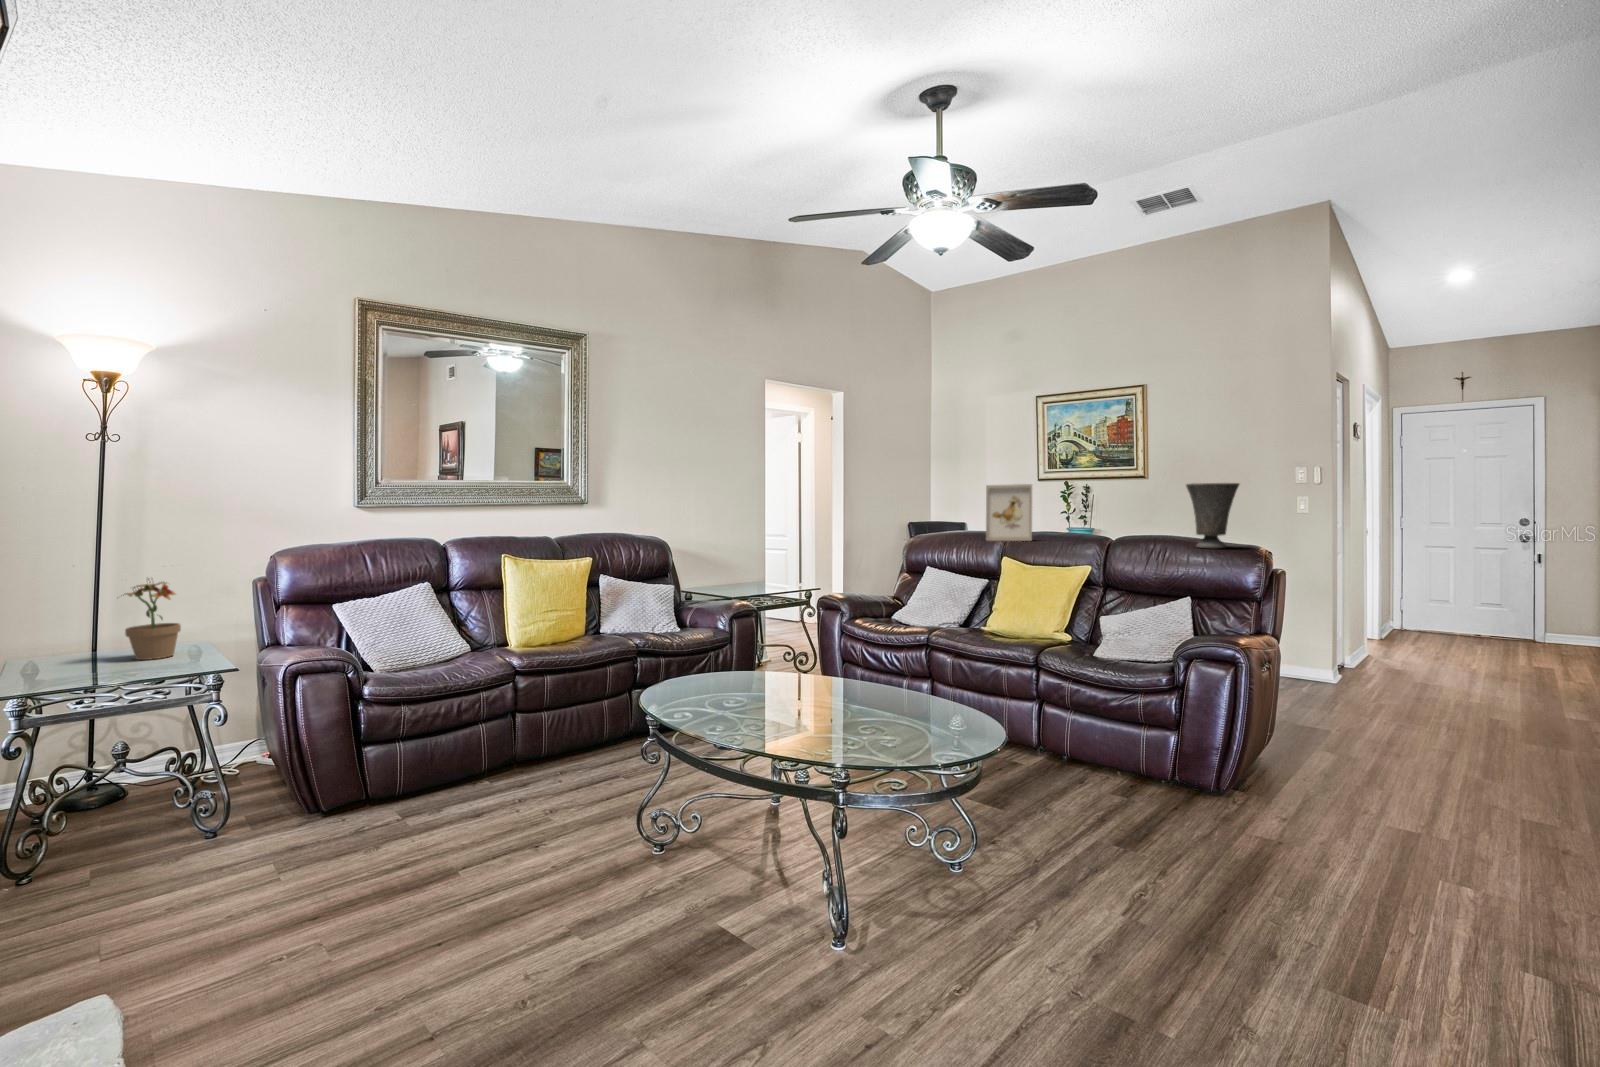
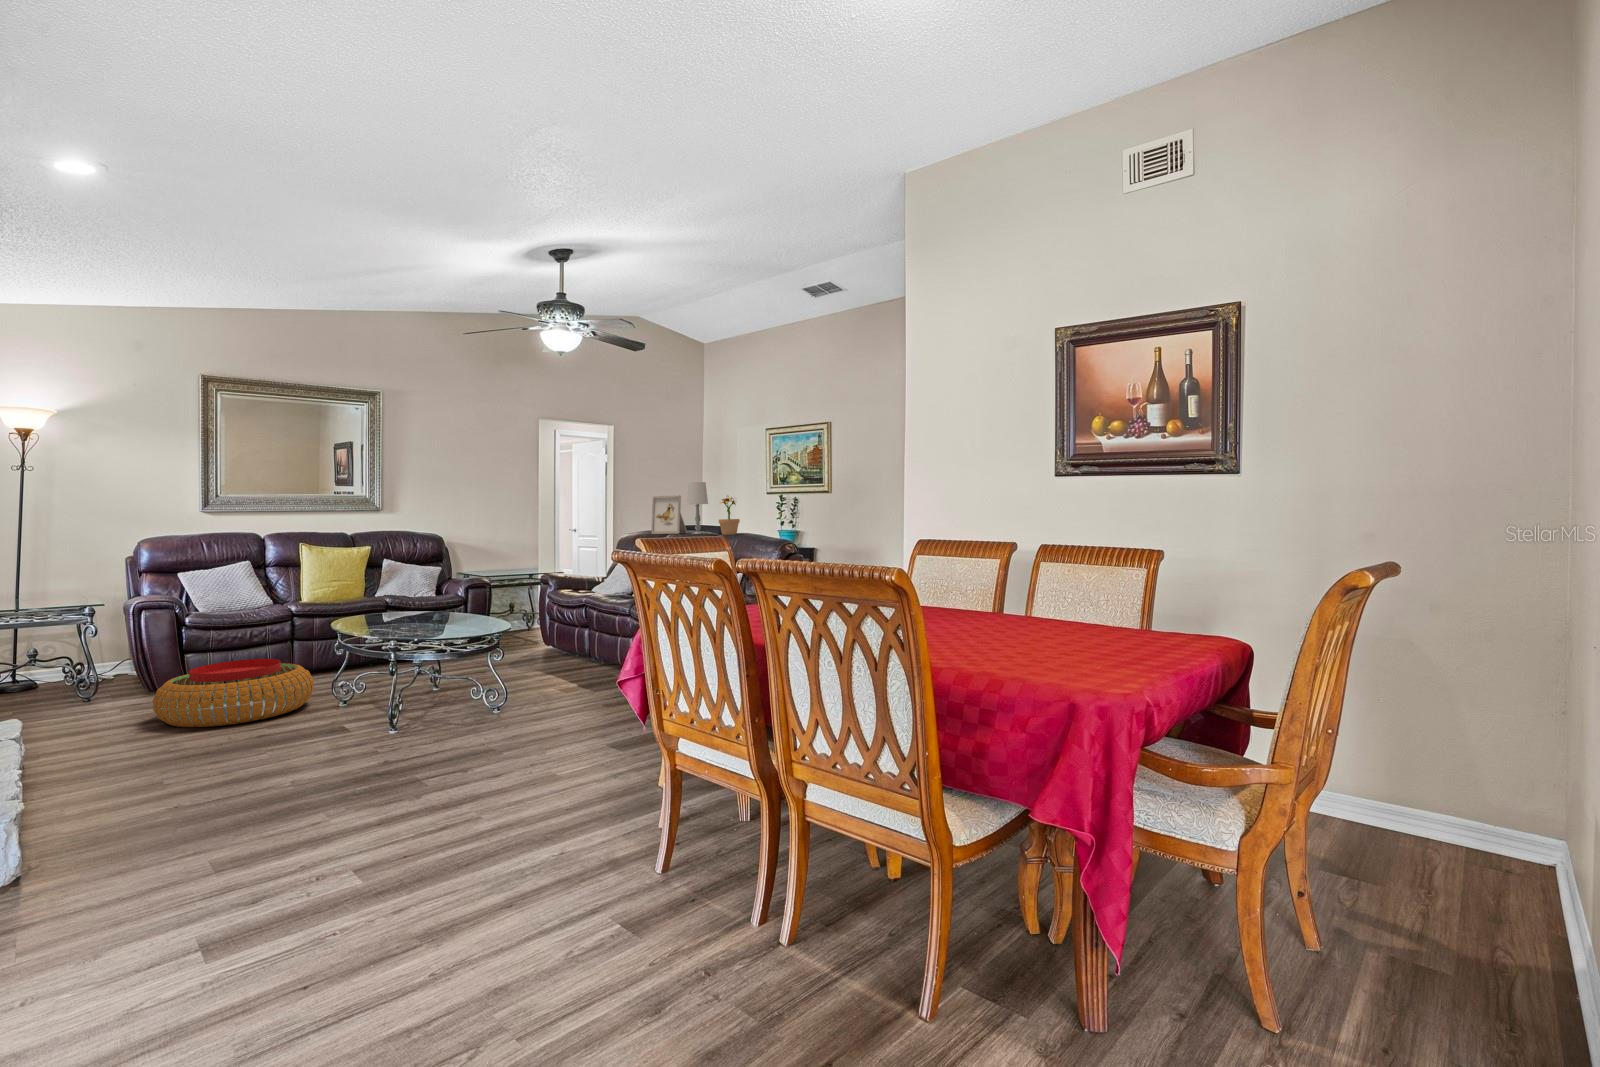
table lamp: none [1049,464,1084,543] -> present [687,482,708,534]
vase: present [1186,483,1239,548] -> none [749,494,779,535]
potted plant: present [121,579,181,660] -> present [719,496,740,535]
pouf: none [349,771,607,934] -> present [153,659,314,727]

